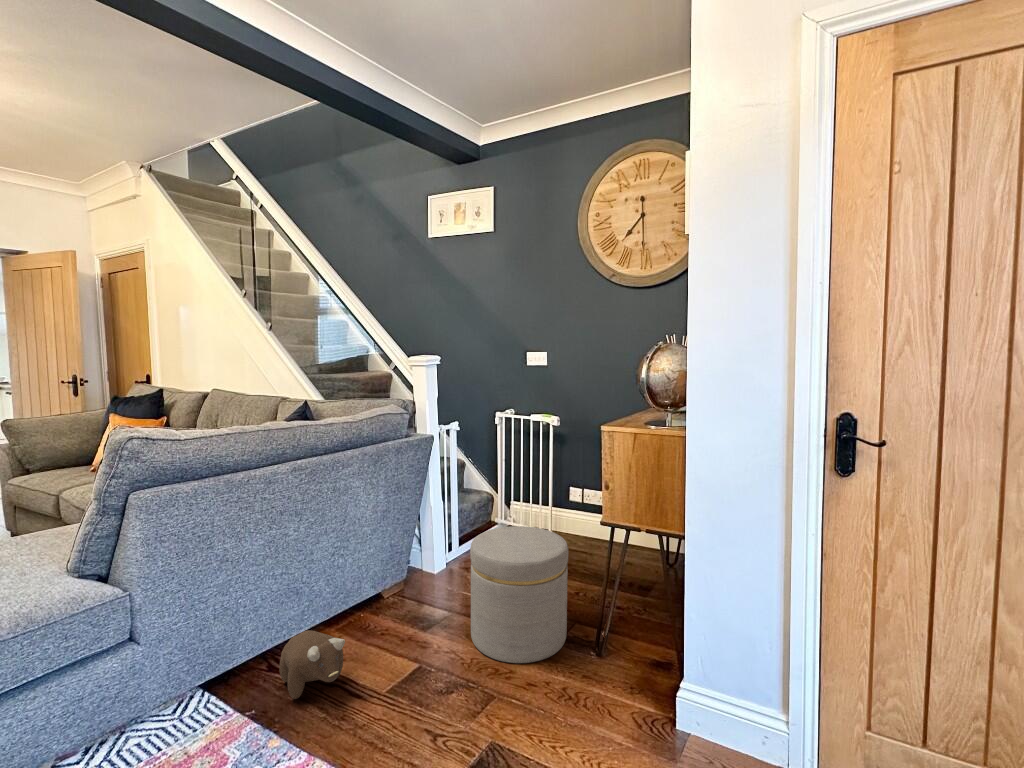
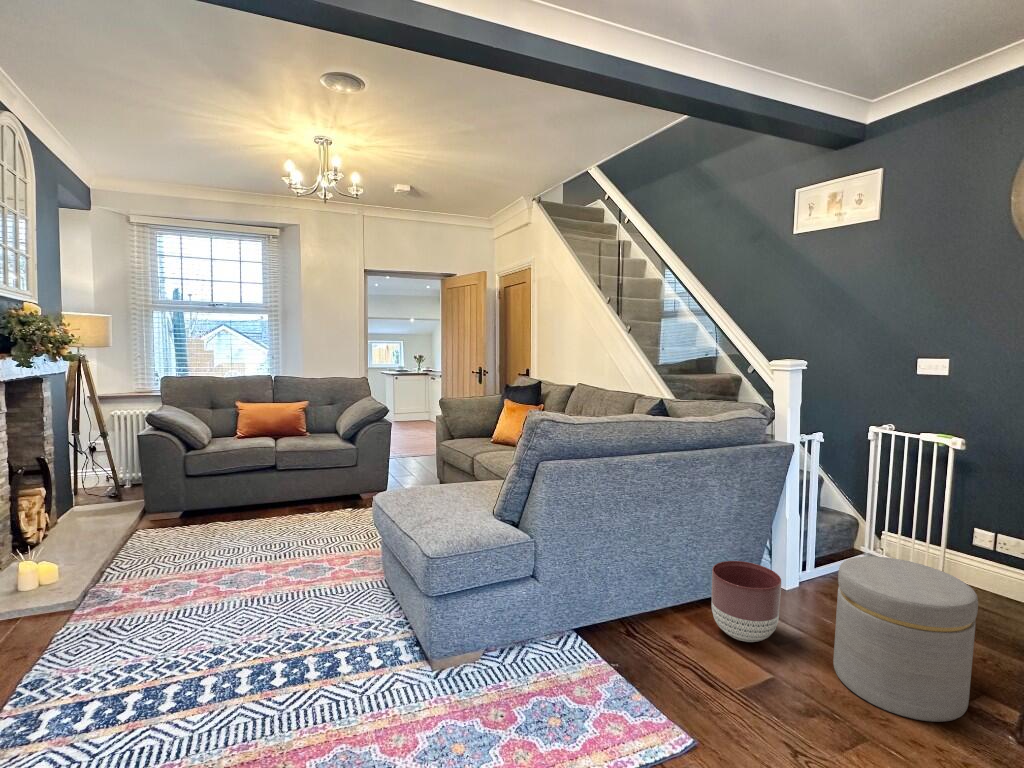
planter: none [360,557,425,637] -> present [711,561,781,642]
plush toy: present [280,630,345,699] -> none [638,609,700,667]

